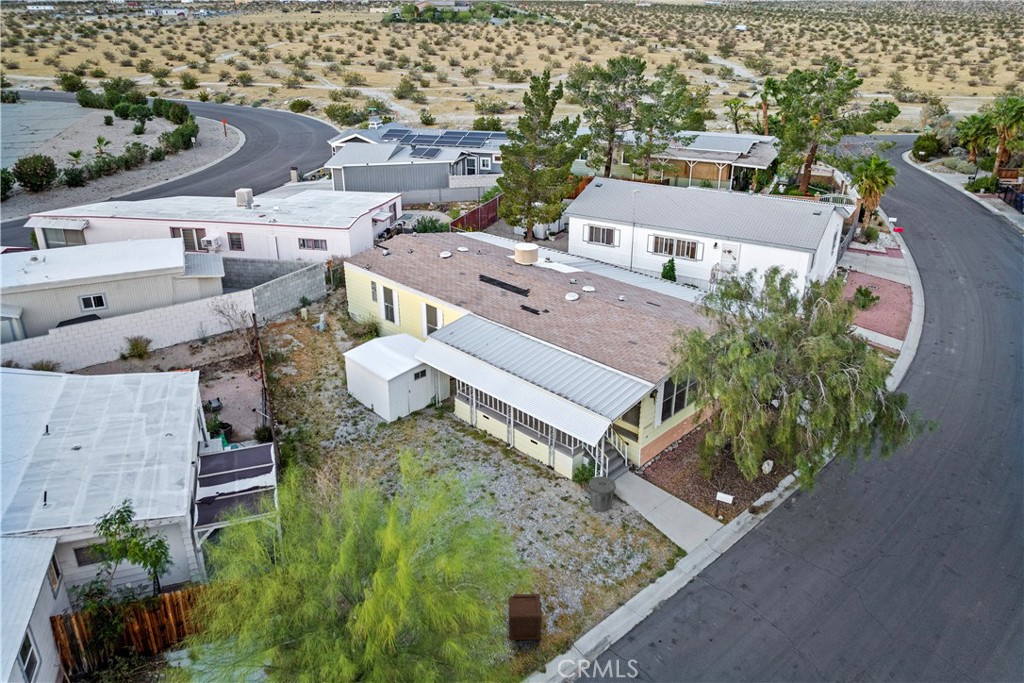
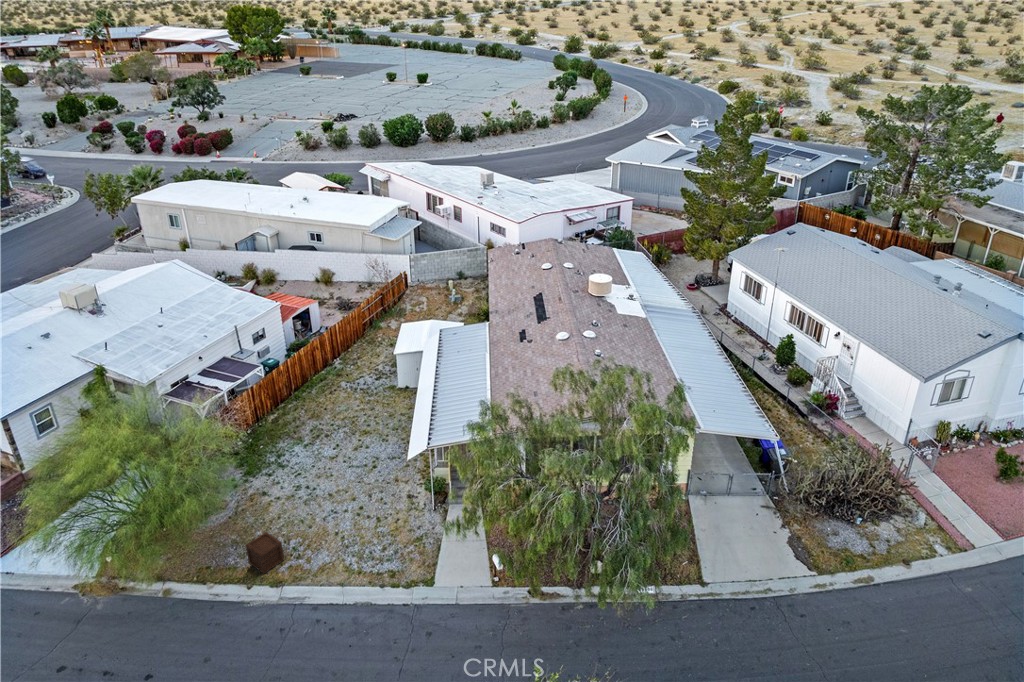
trash can: present [589,476,616,512] -> none [420,489,445,521]

